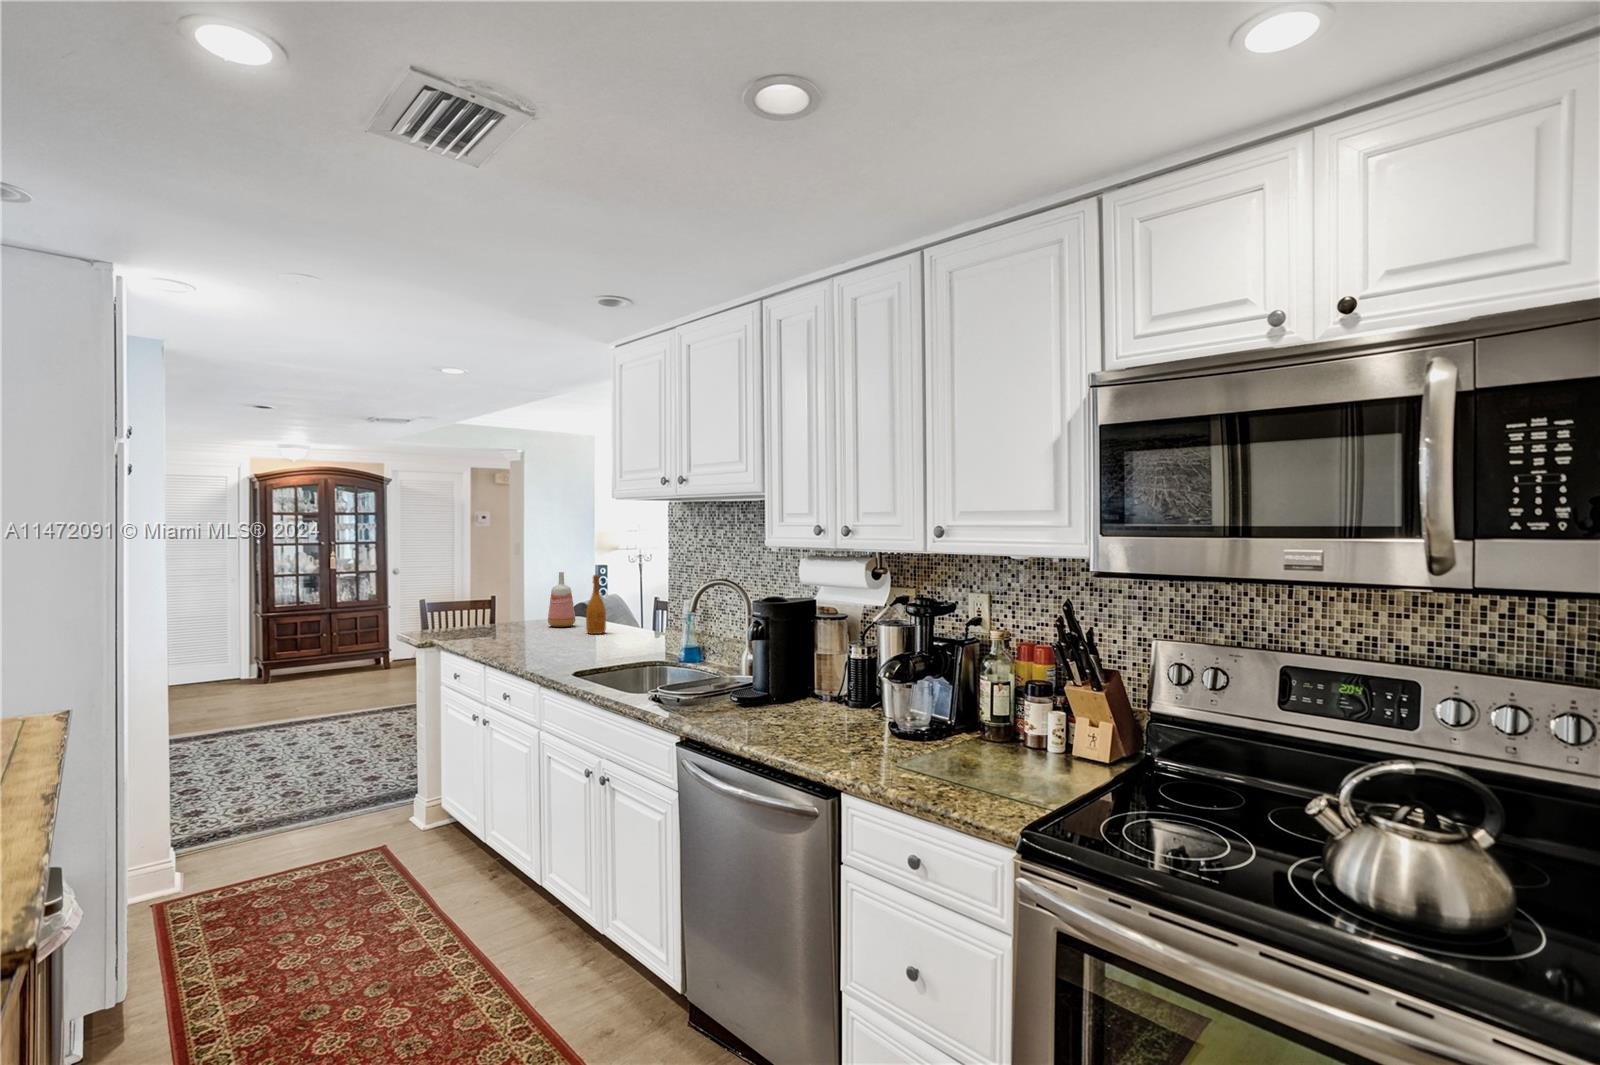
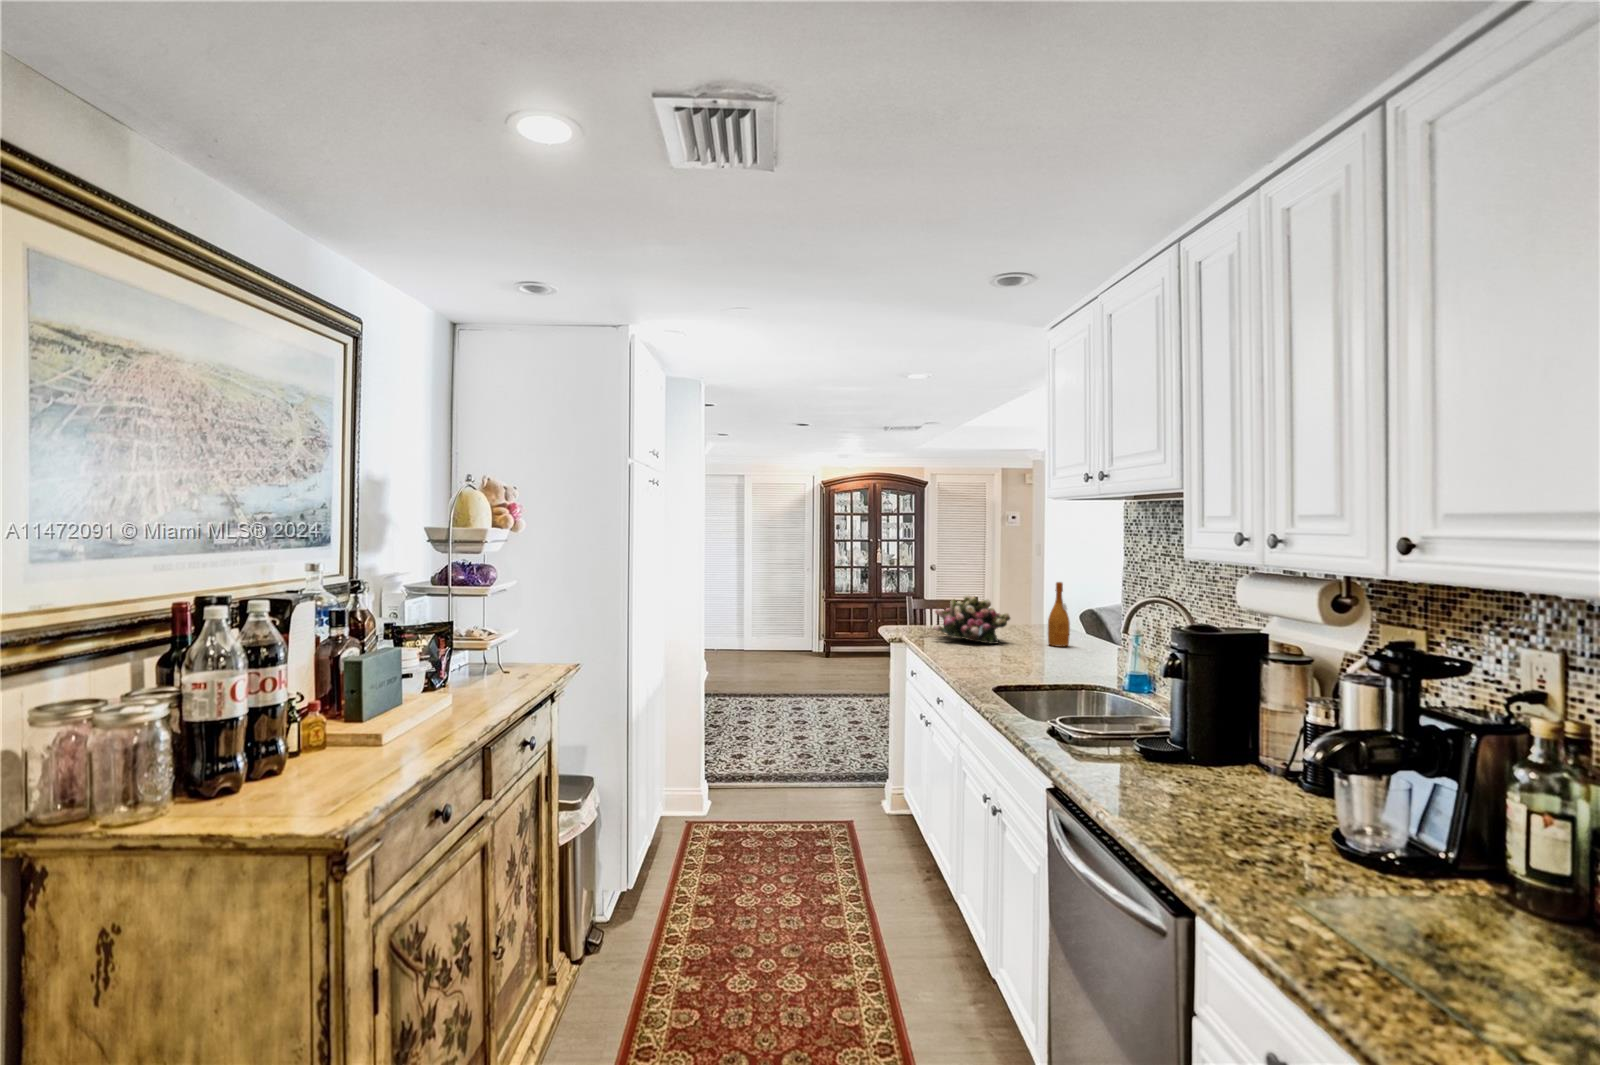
vase: present [548,572,575,627] -> none [1016,577,1045,635]
flower arrangement: none [476,592,552,638] -> present [934,595,1010,644]

